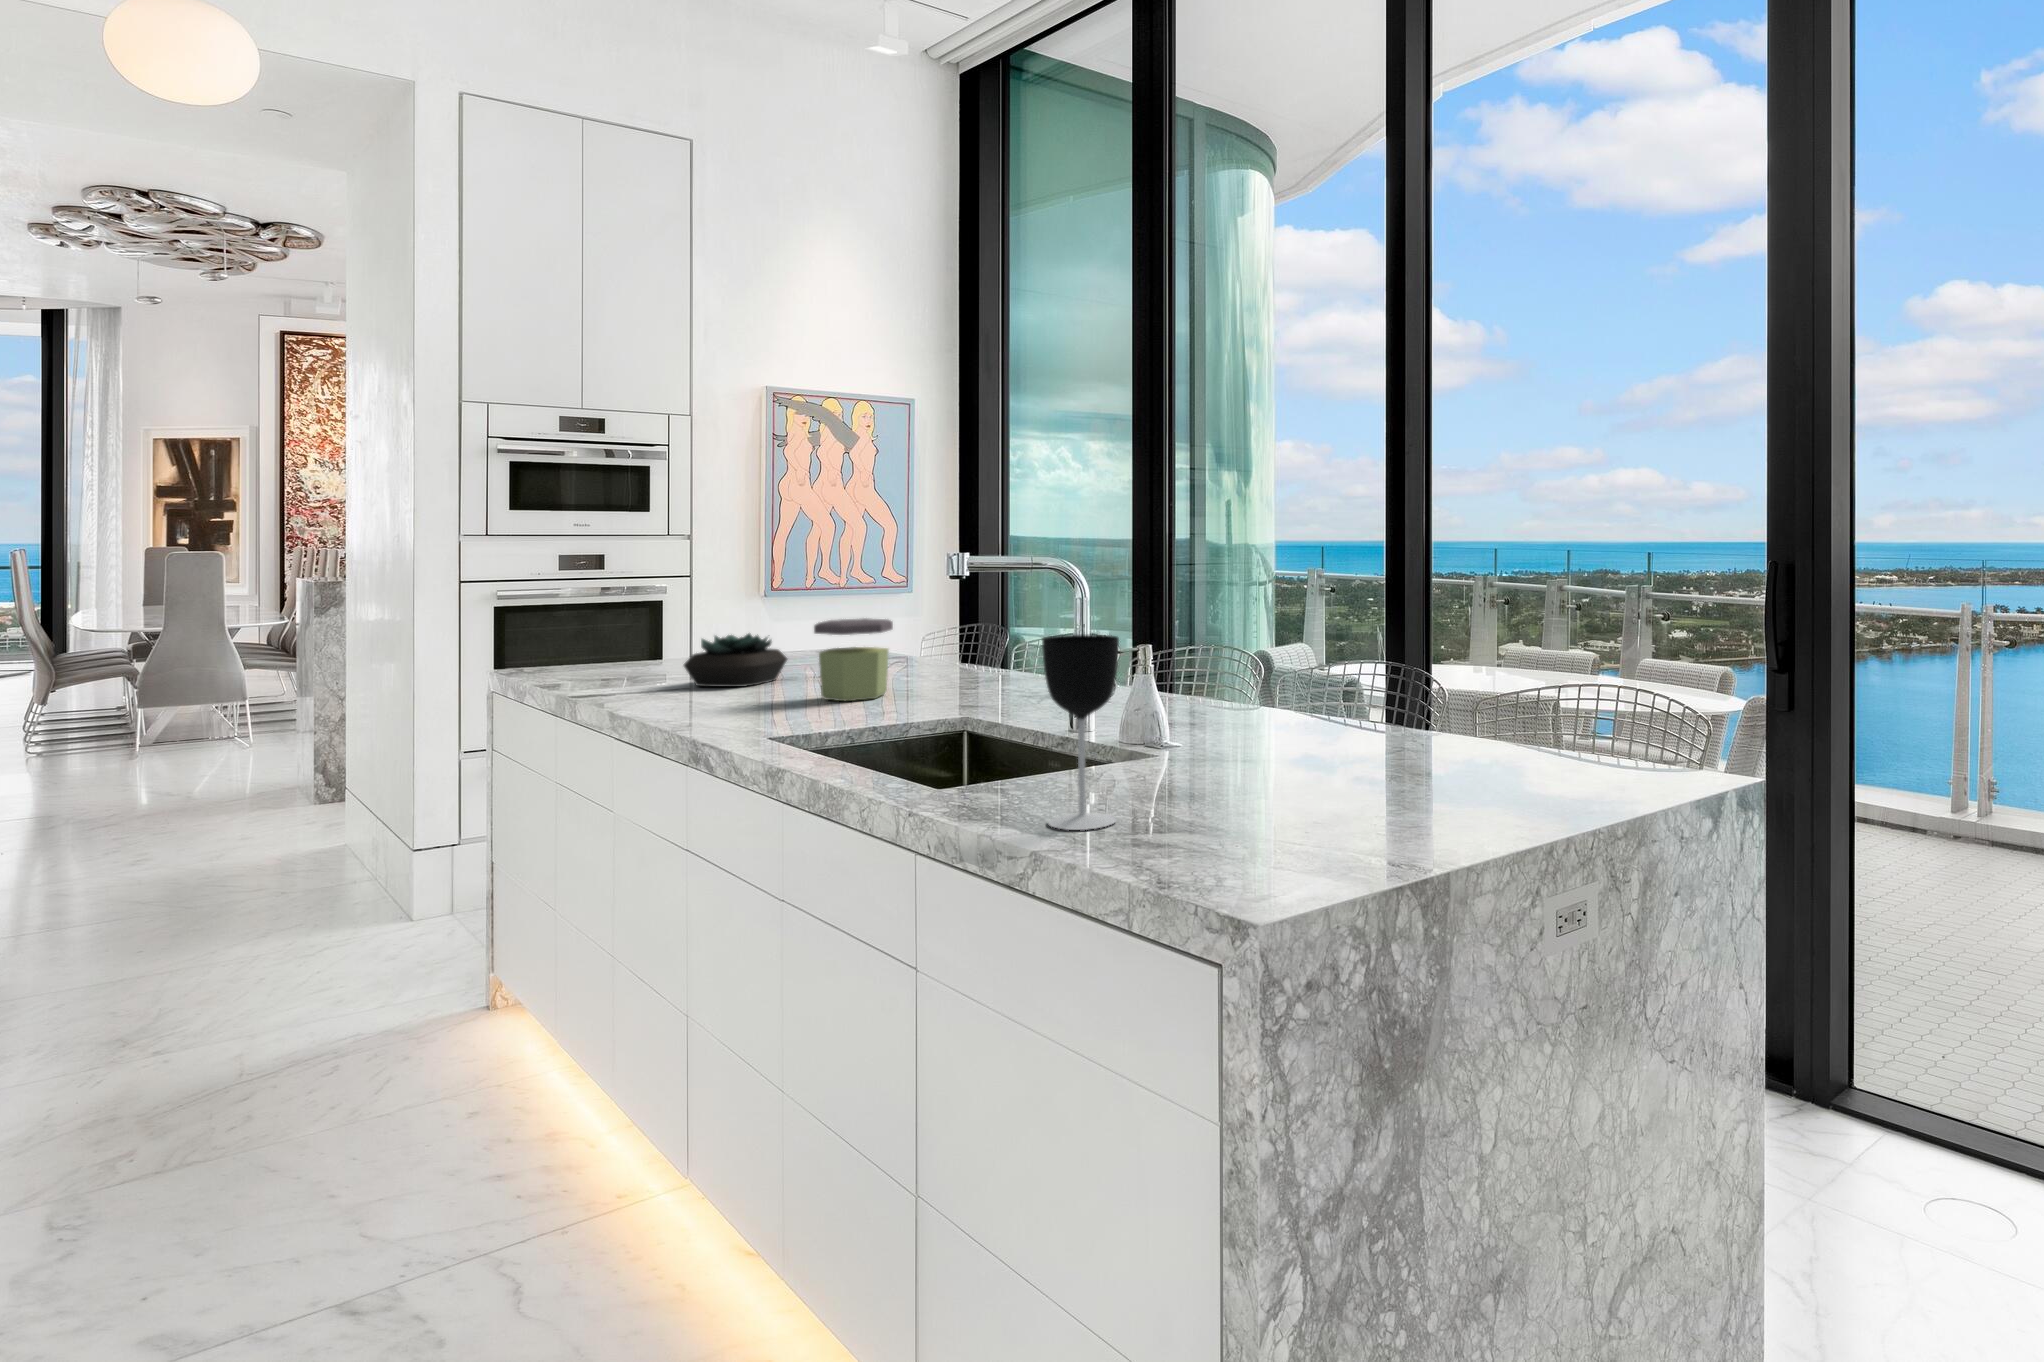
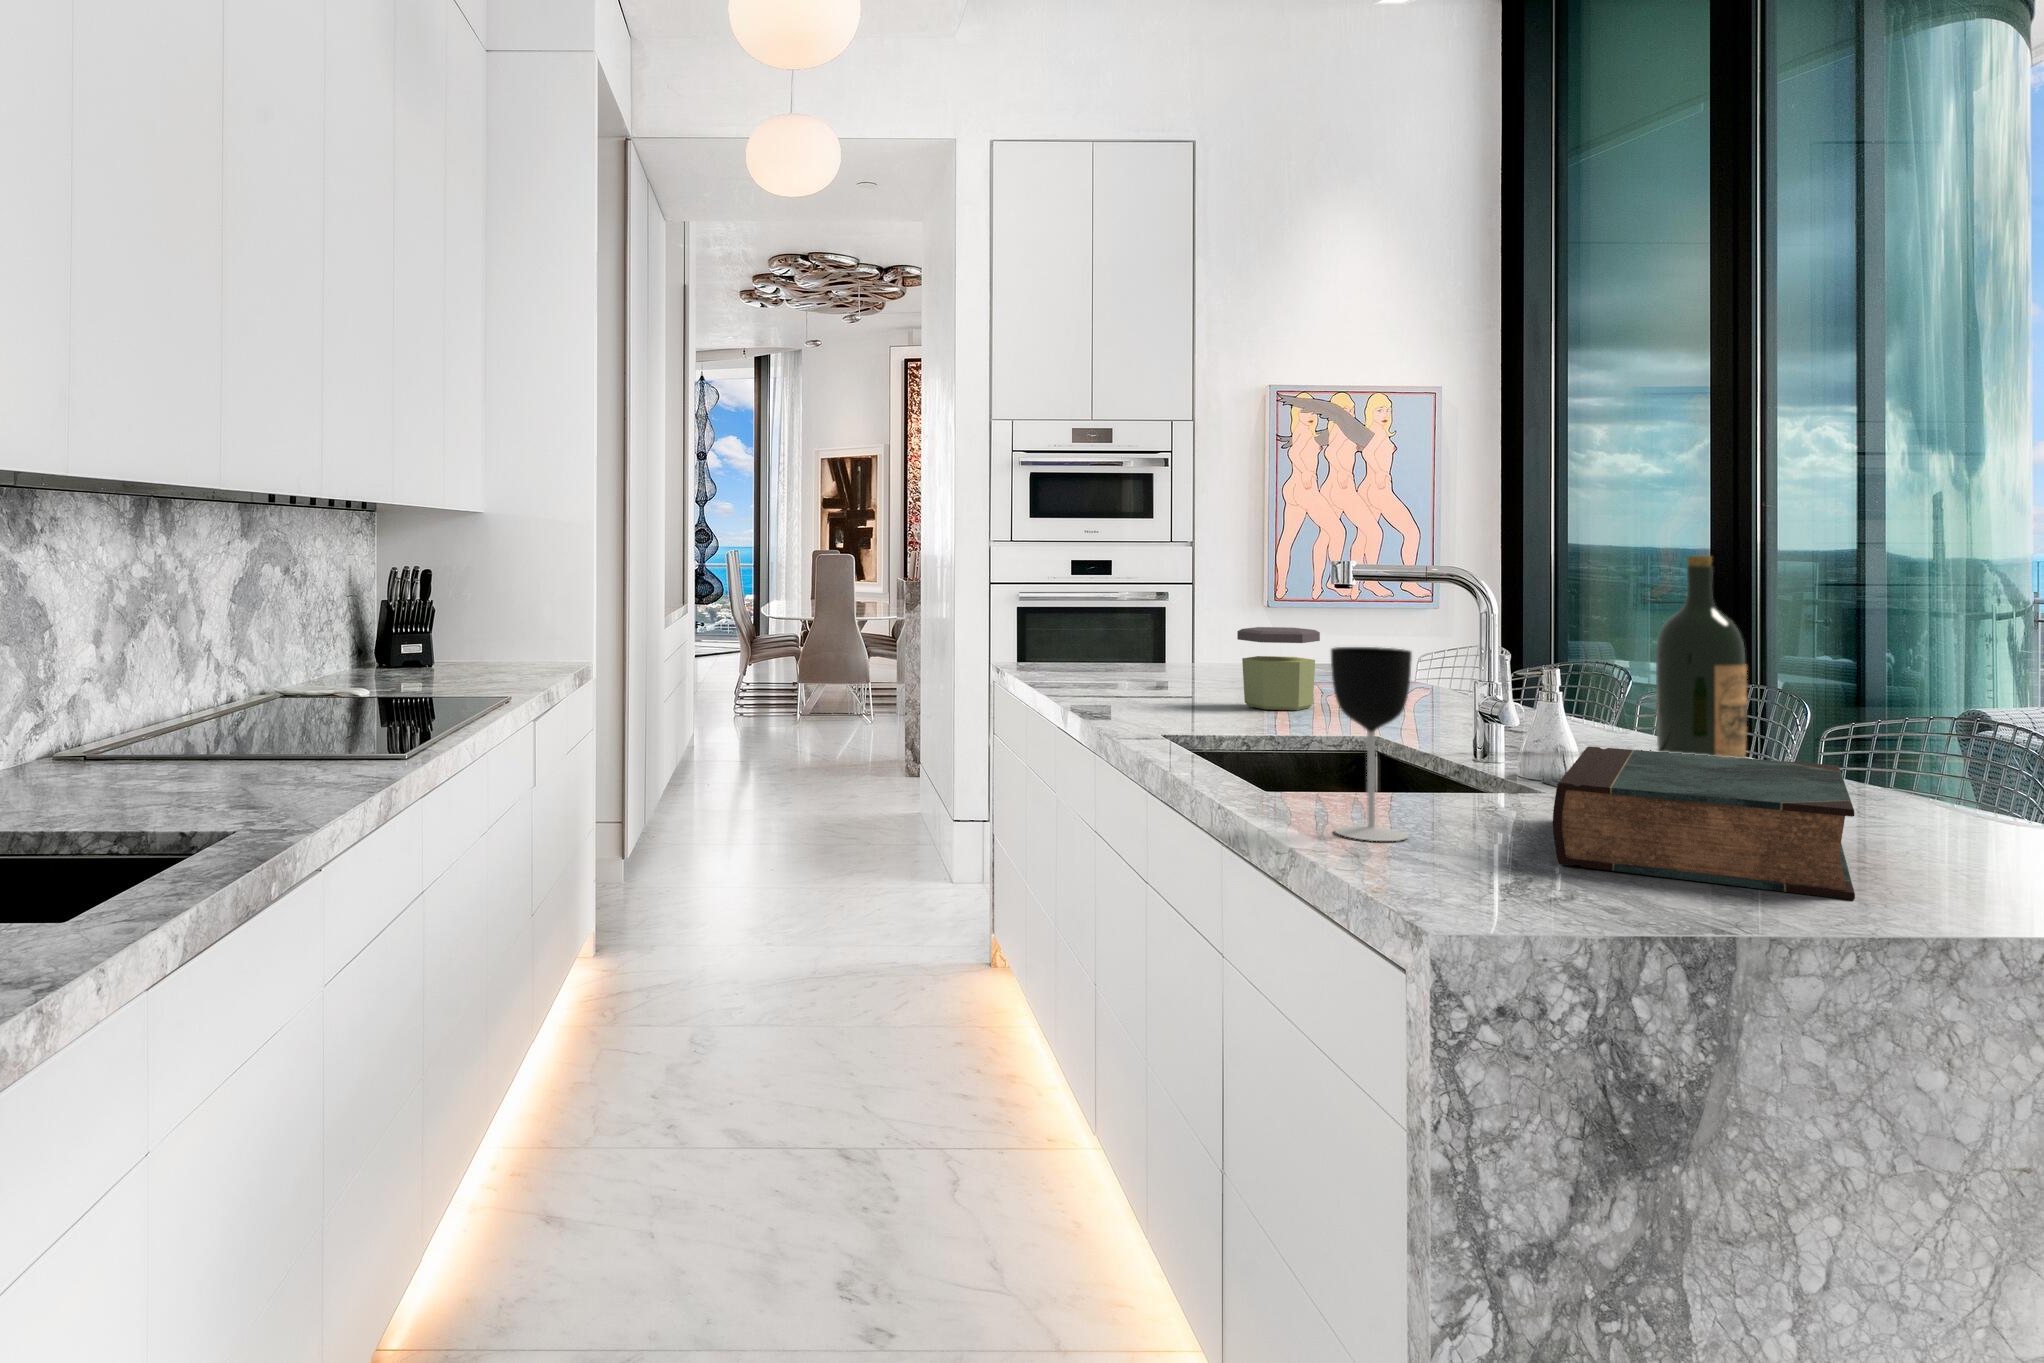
wine bottle: none [1210,541,1272,725] -> present [1656,556,1747,758]
succulent plant: present [684,634,787,687] -> none [1137,637,1236,688]
book: none [1215,703,1460,822] -> present [1553,746,1855,900]

